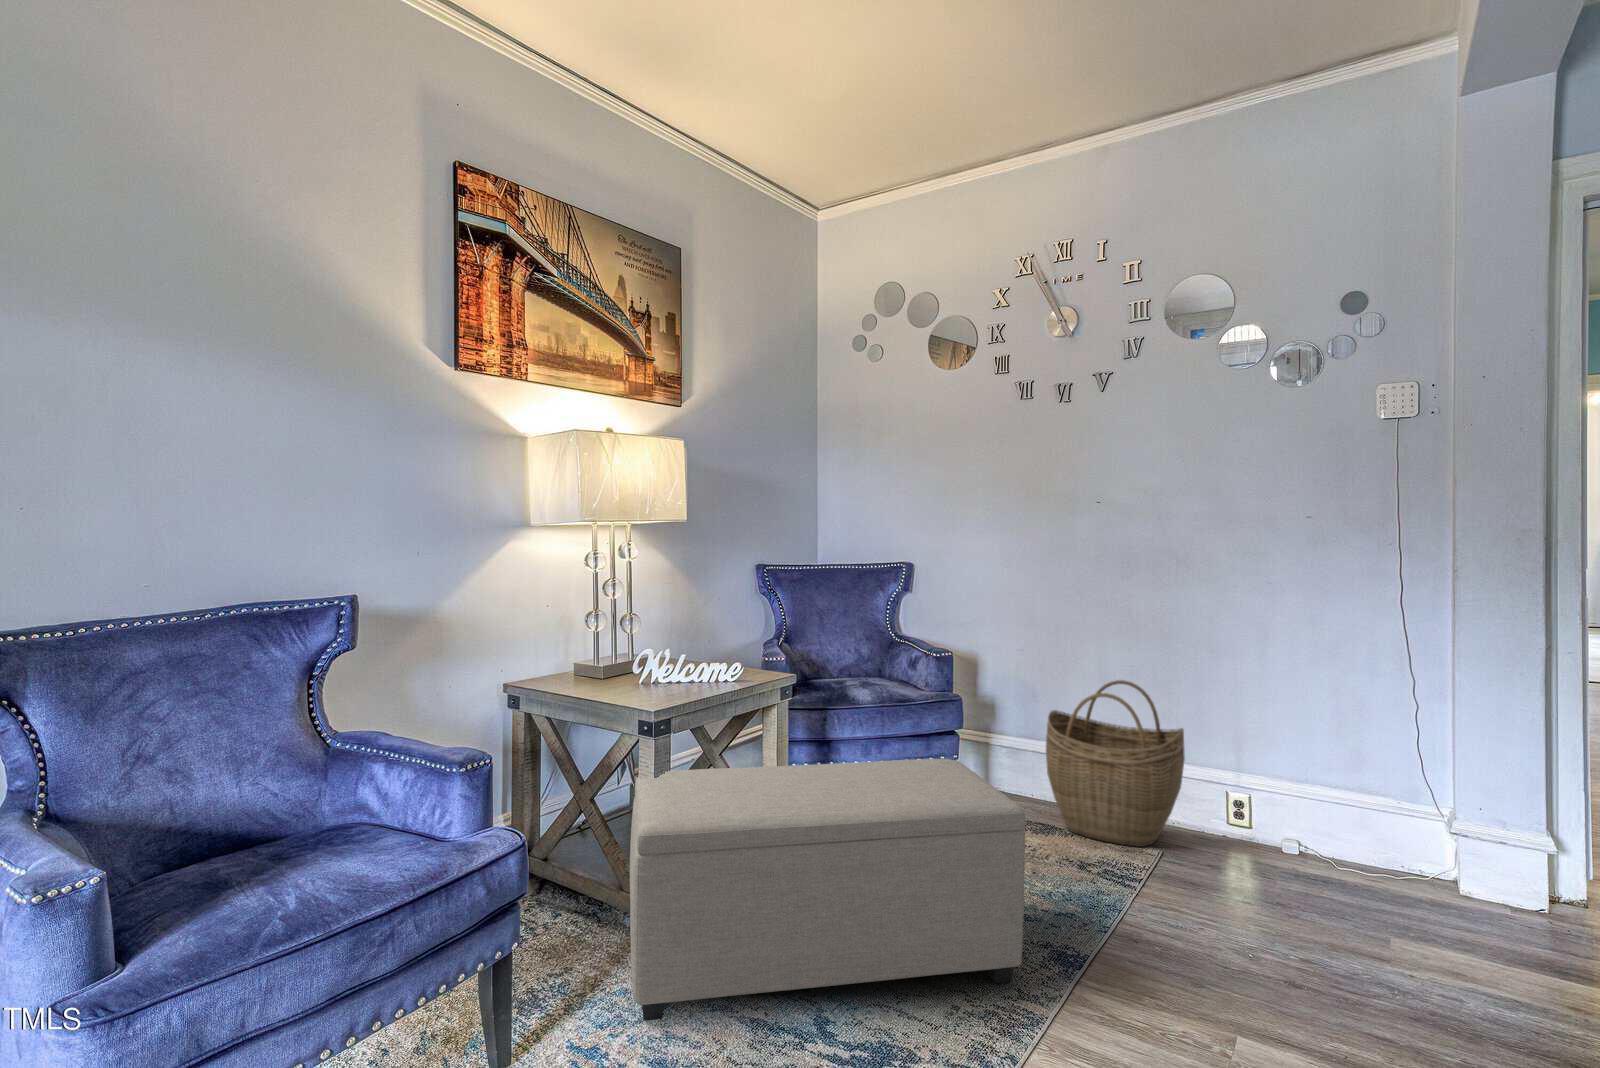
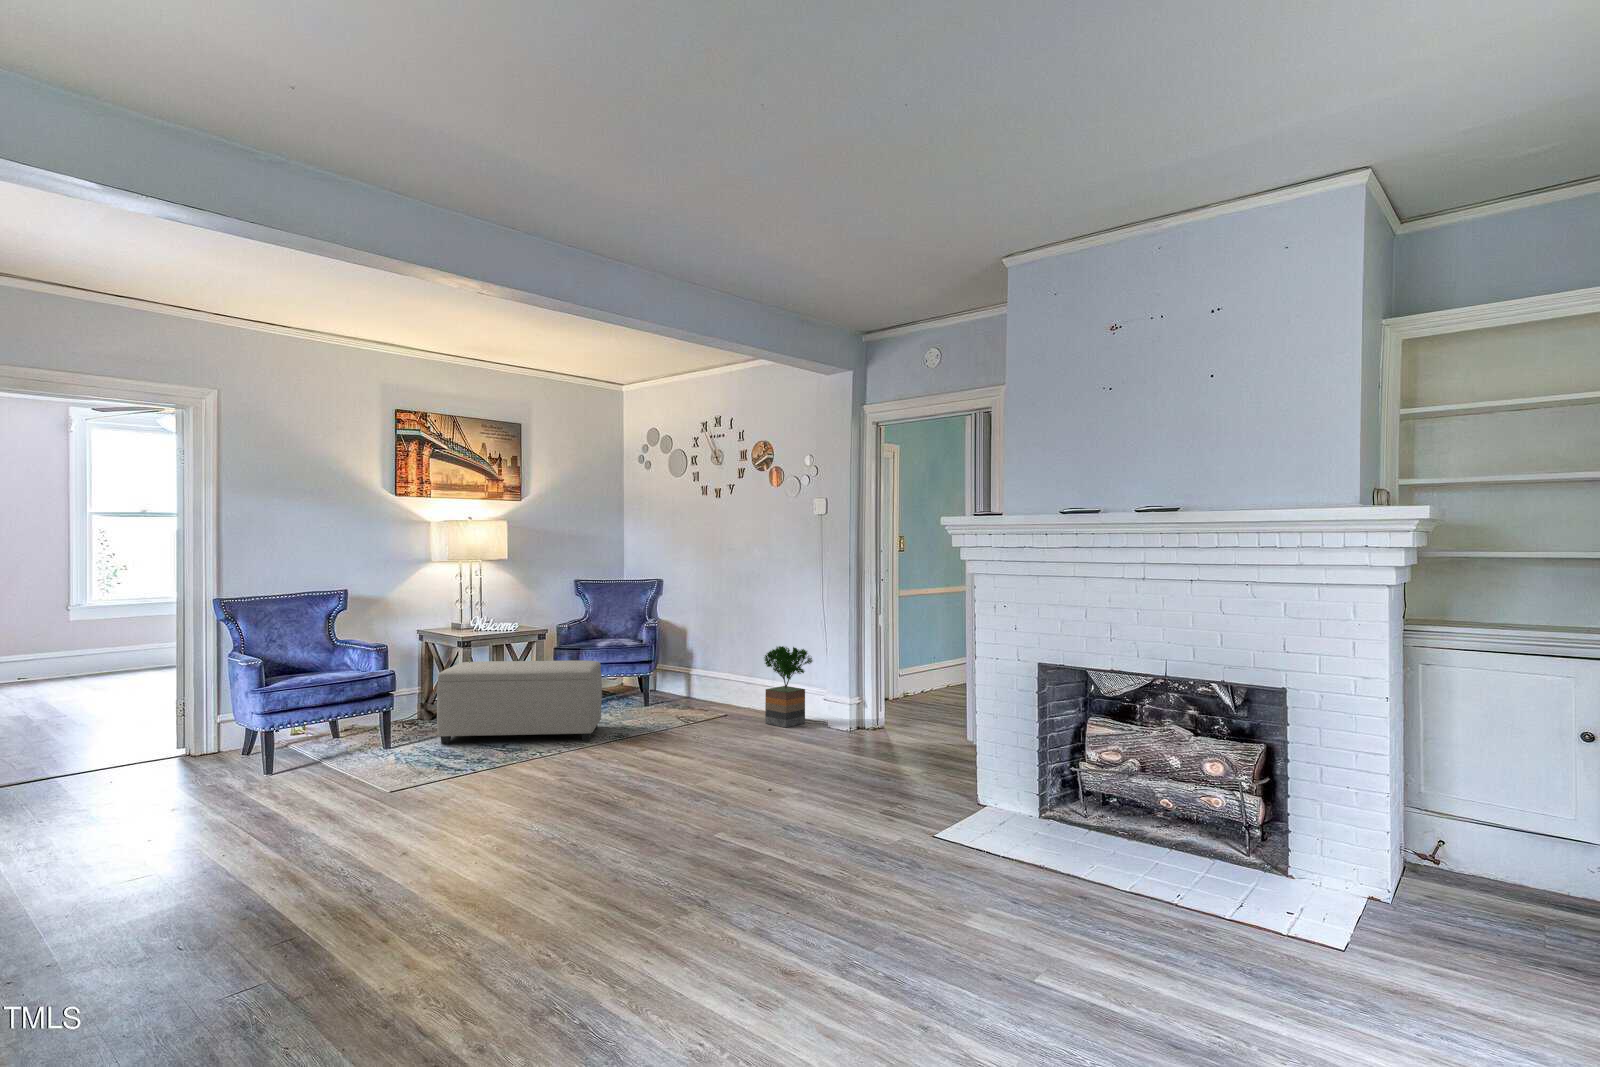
woven basket: present [1046,680,1185,847] -> none [687,636,750,714]
potted tree: none [1270,711,1404,898] -> present [764,646,812,727]

